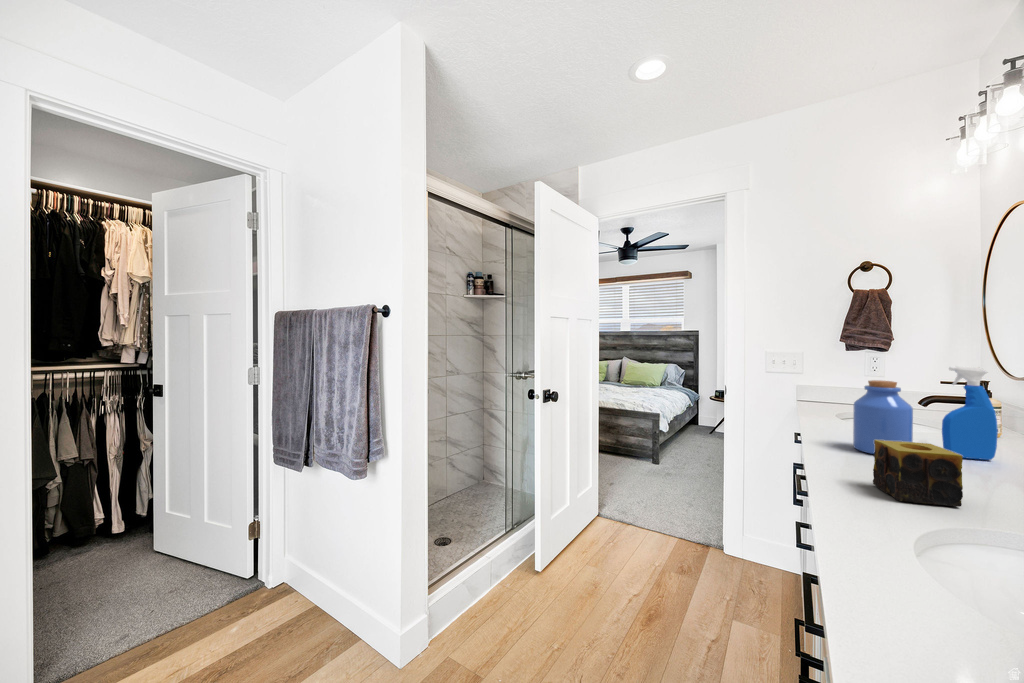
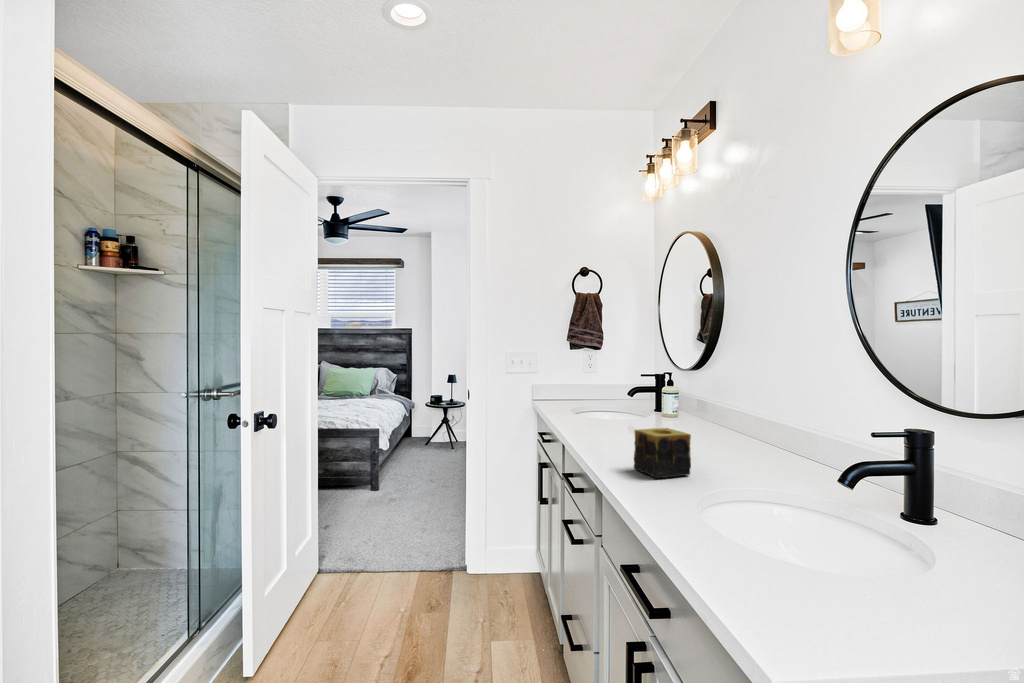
spray bottle: present [942,366,998,460] -> none [656,363,687,437]
jar: present [853,380,913,454] -> none [602,377,642,444]

